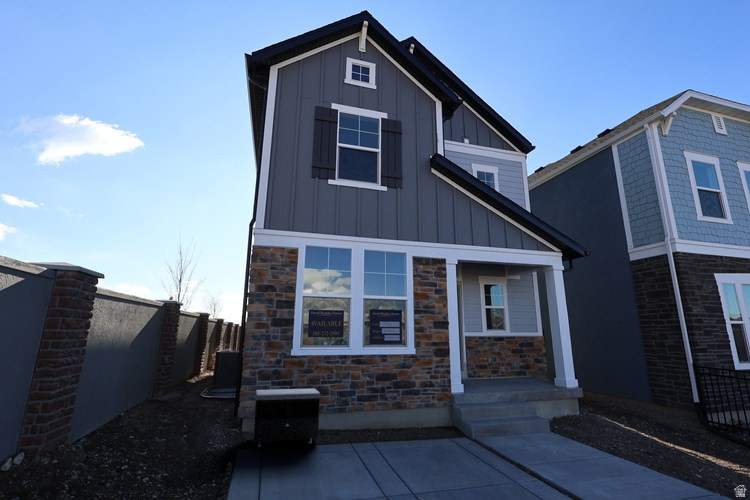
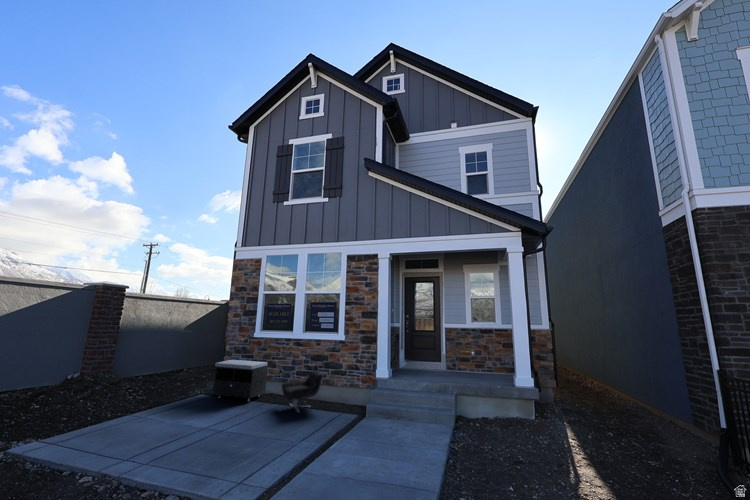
lounge chair: none [358,393,411,446] -> present [282,371,323,412]

